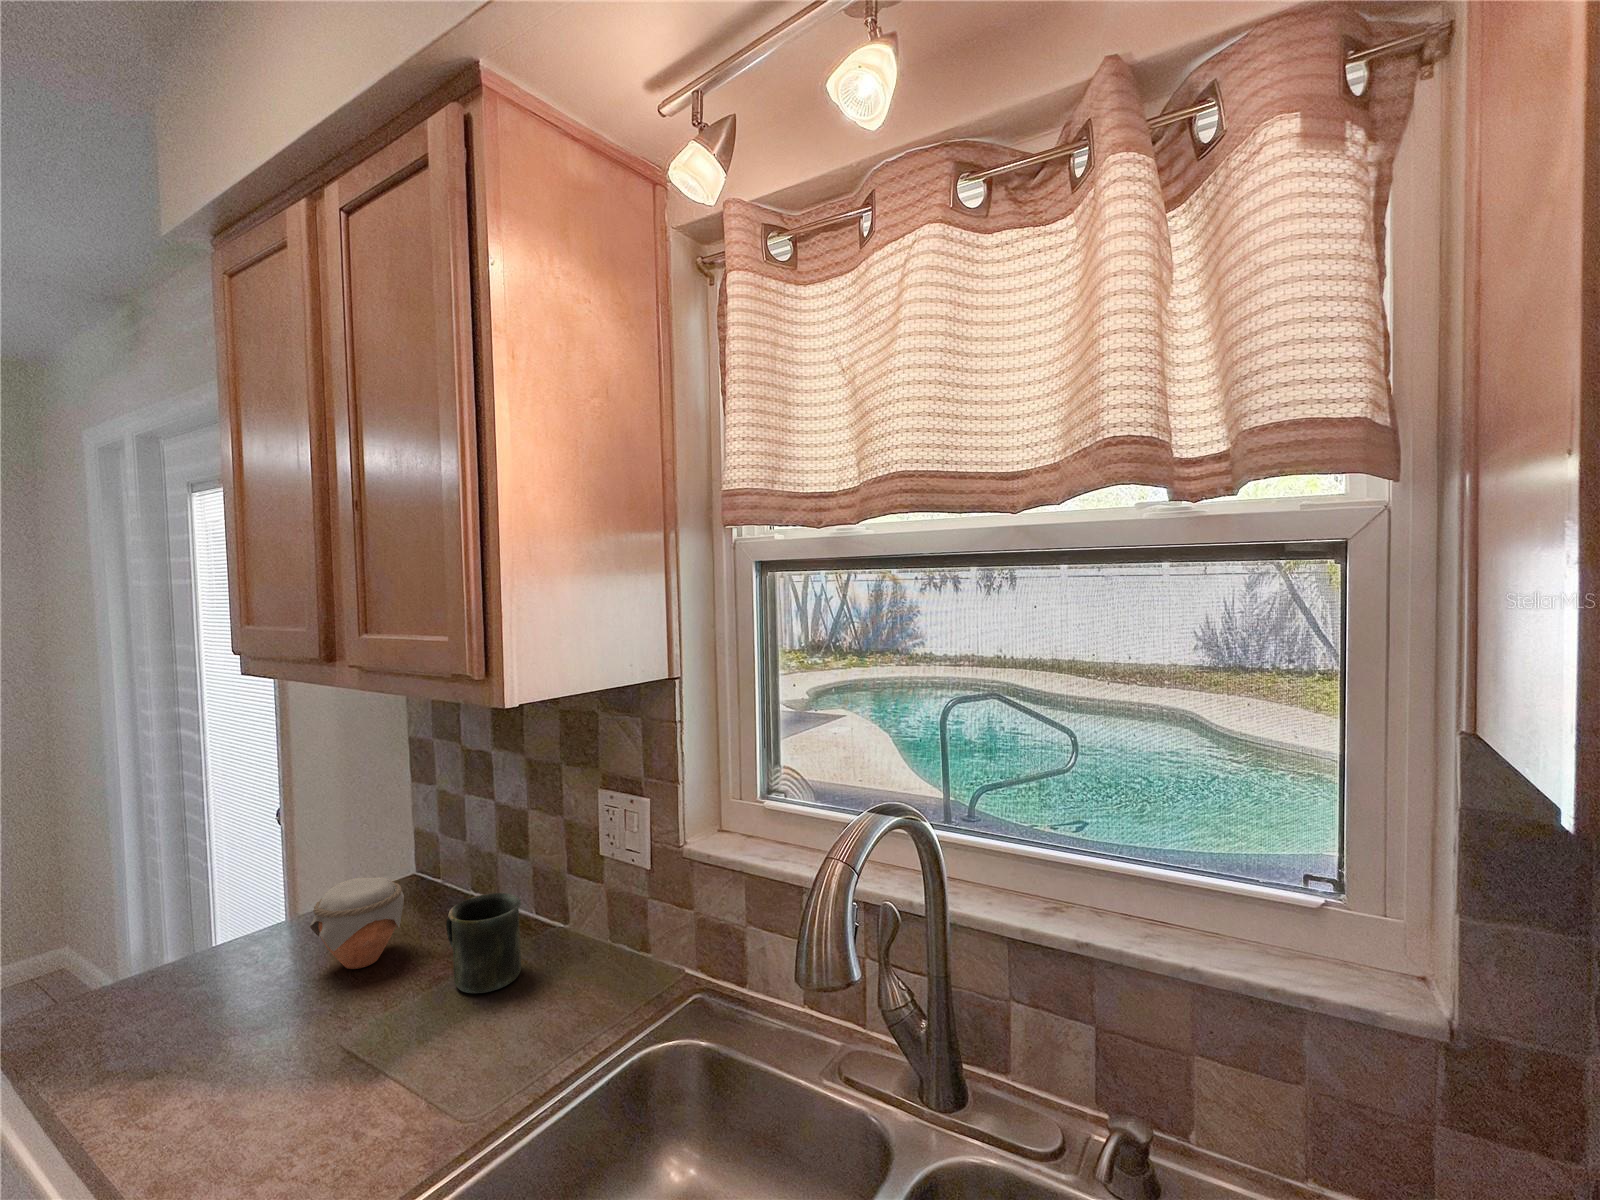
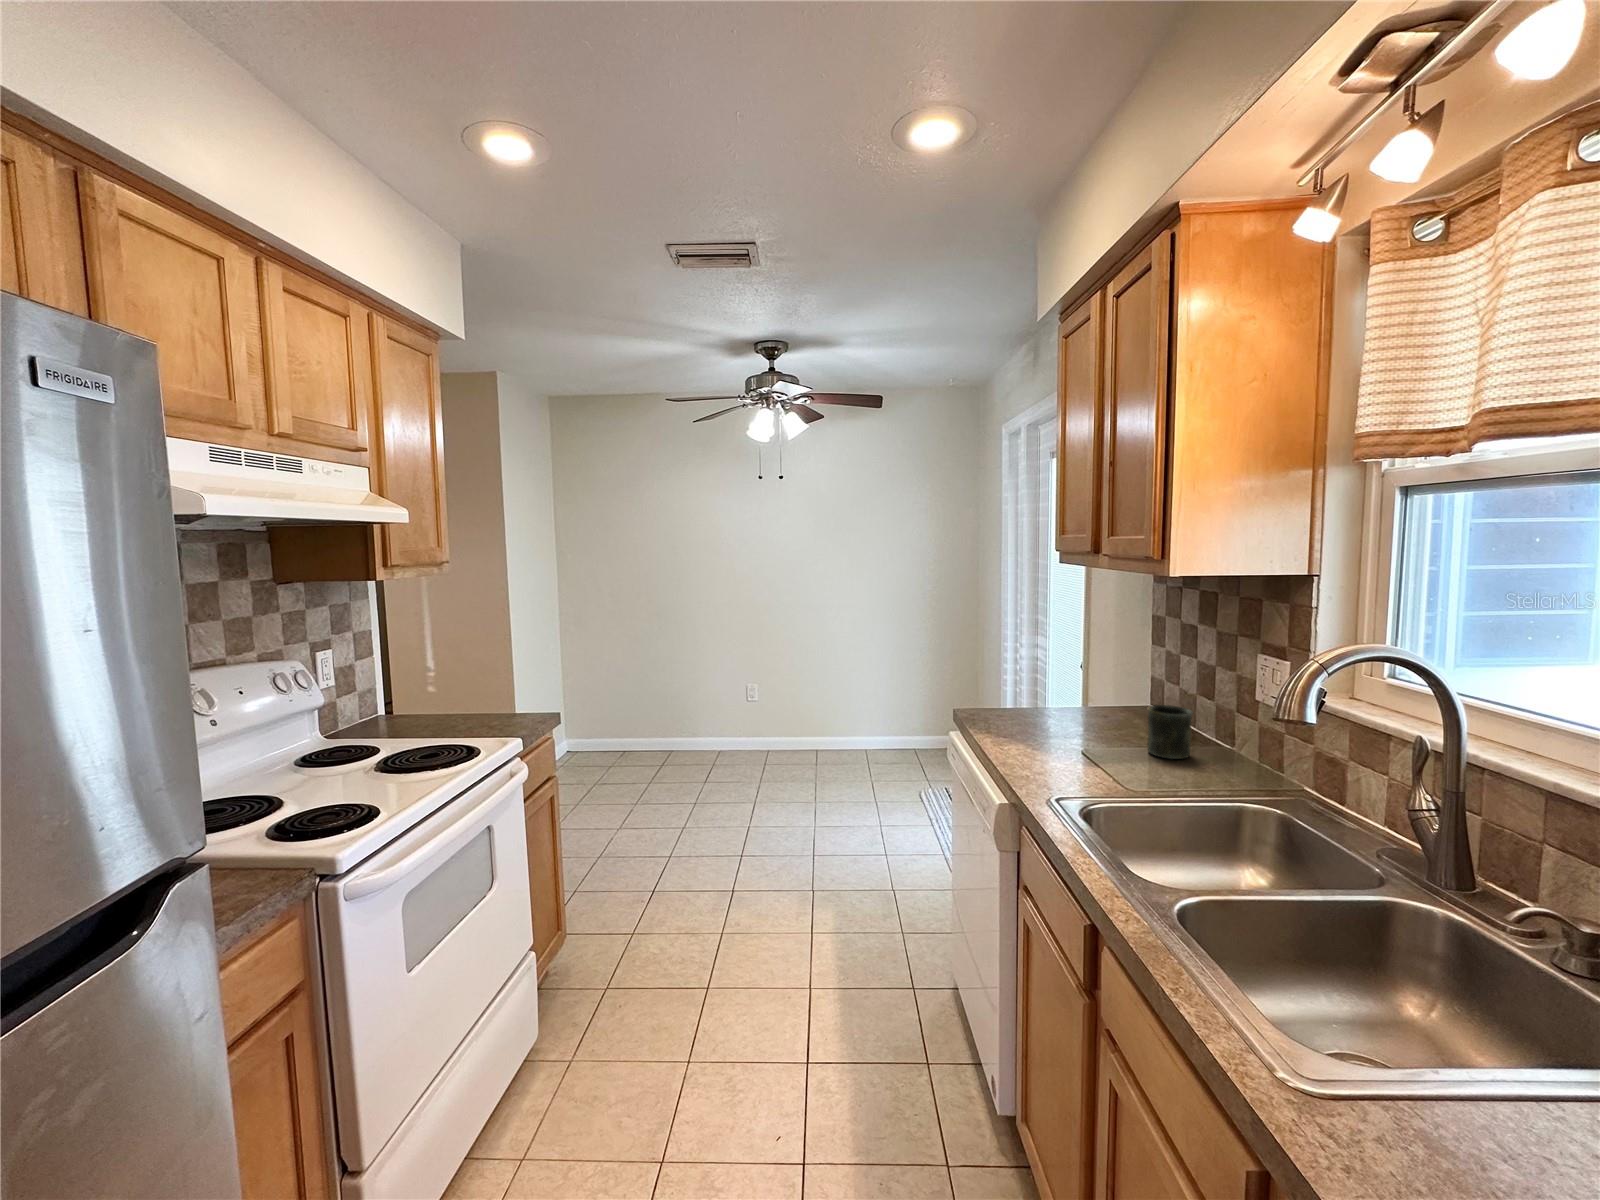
jar: present [310,877,404,969] -> none [1078,682,1130,731]

